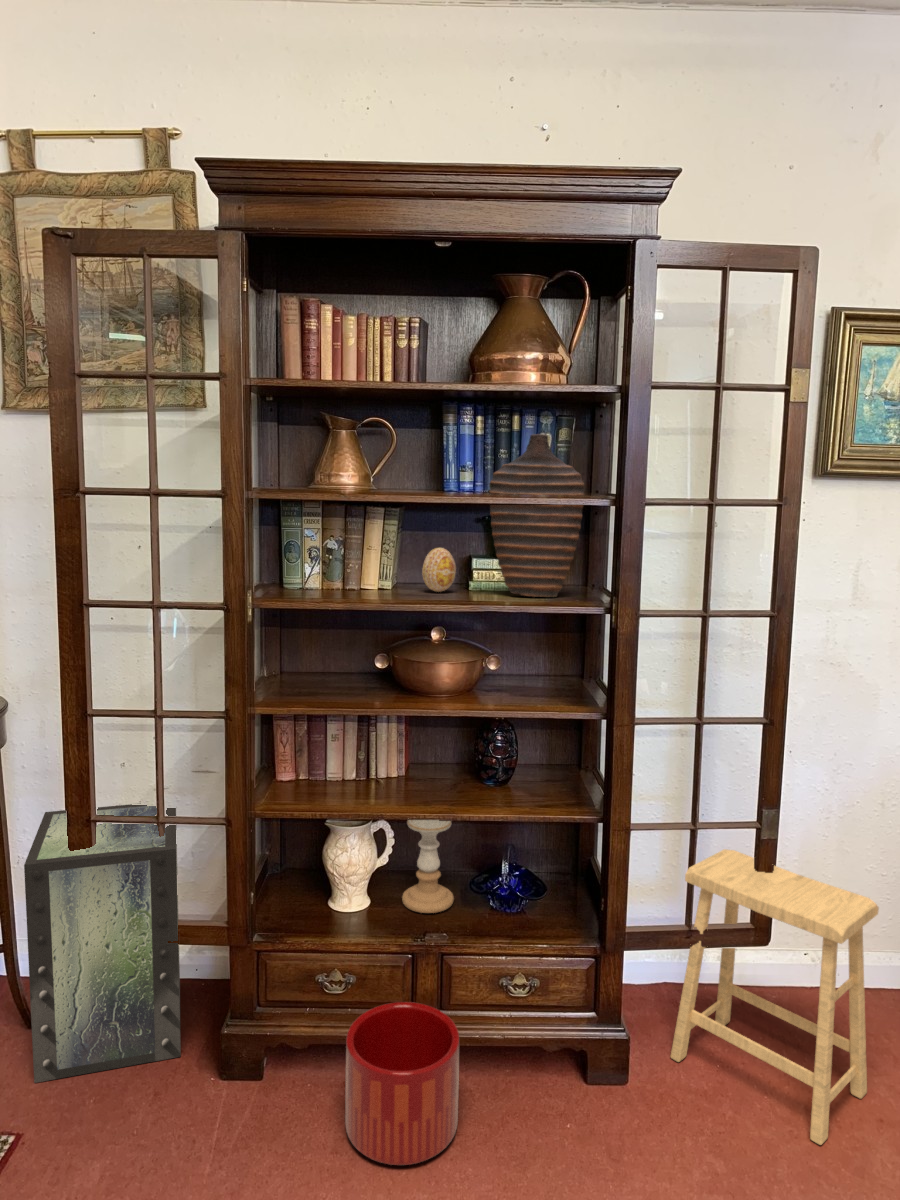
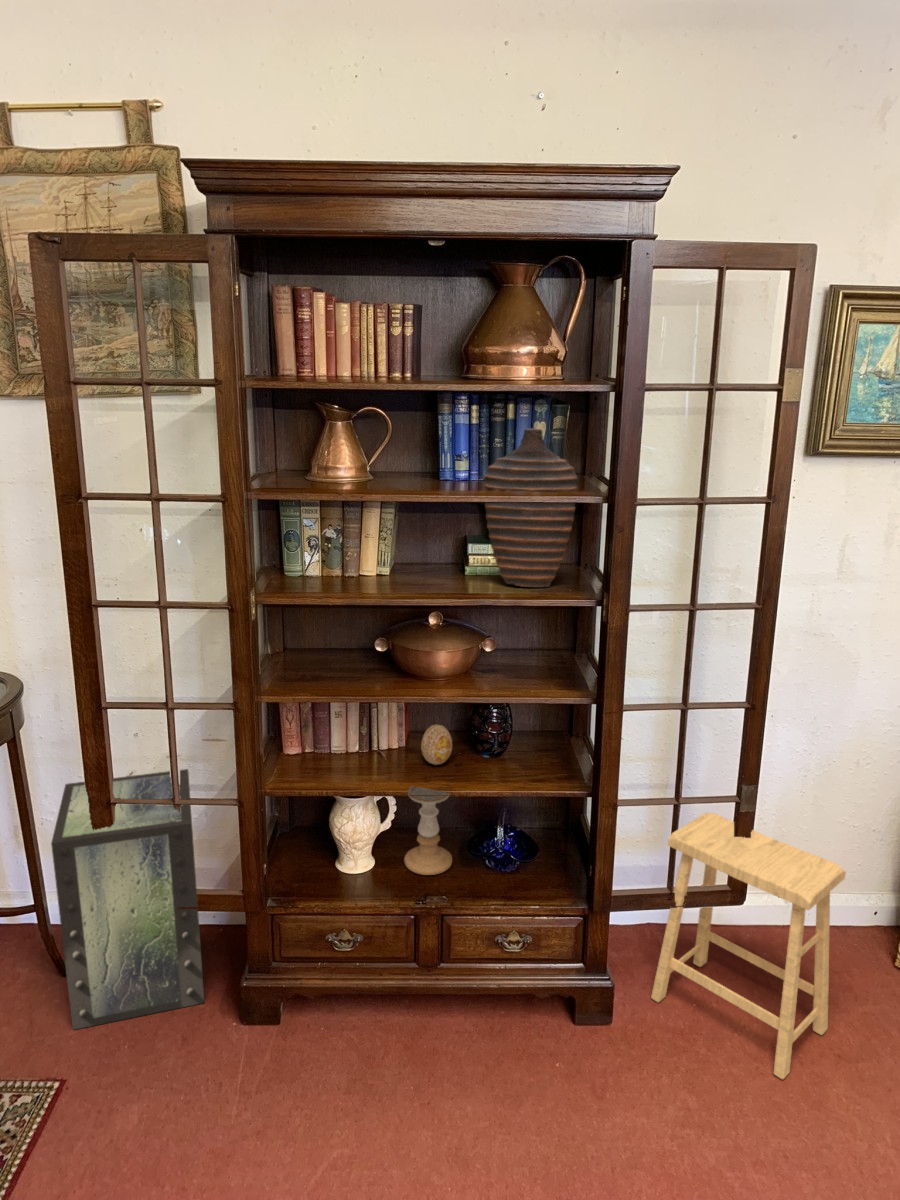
decorative egg: present [422,548,456,592] -> present [421,725,452,765]
planter: present [345,1002,459,1165] -> none [356,958,459,1104]

